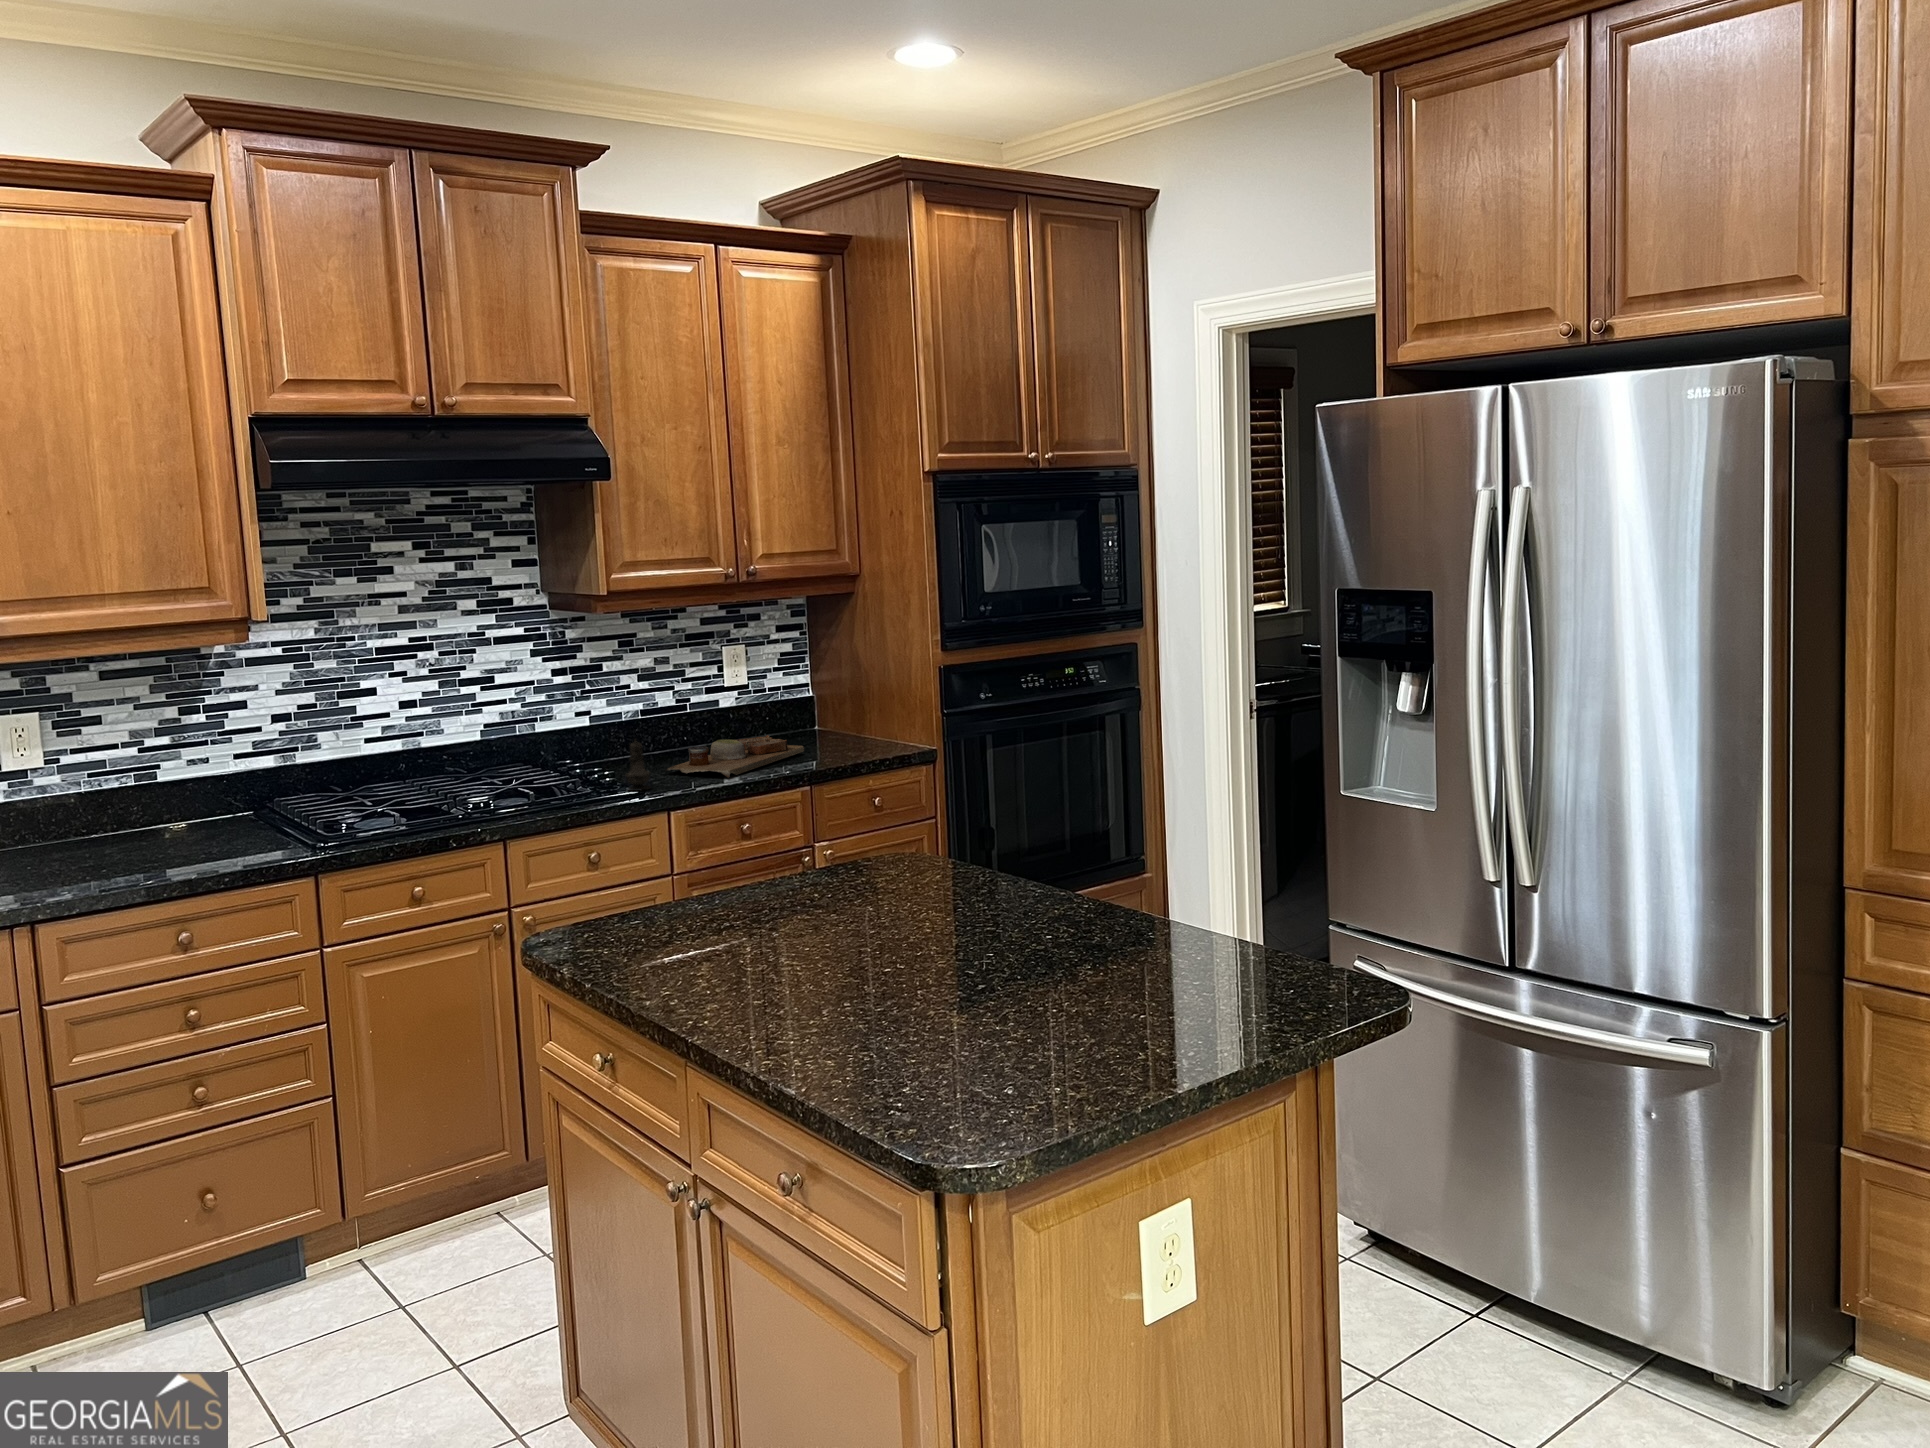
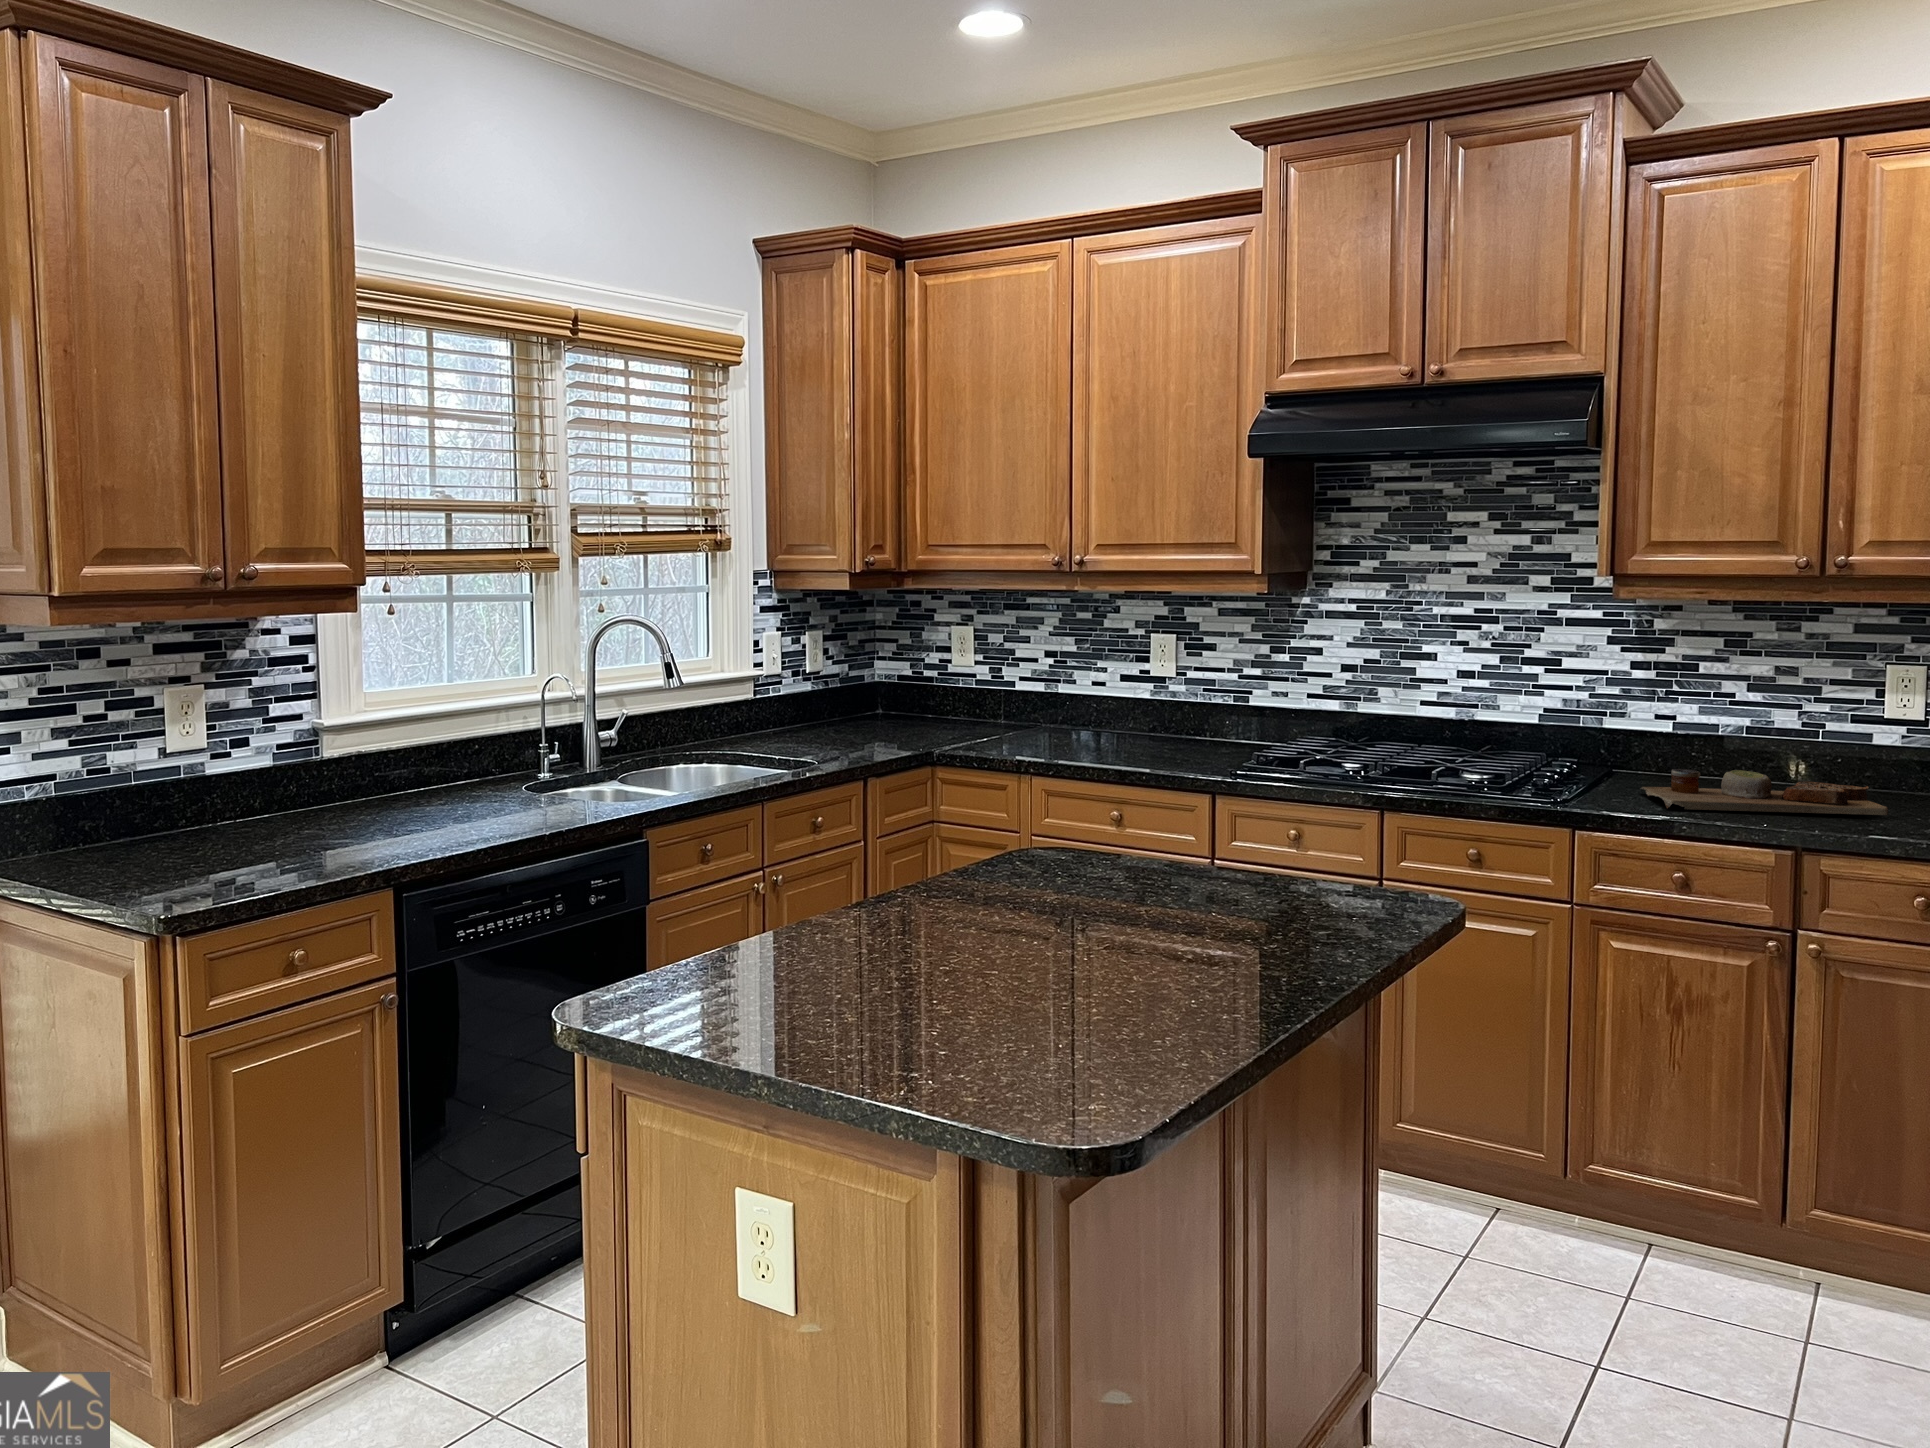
salt shaker: present [626,740,650,791] -> none [1532,735,1564,795]

